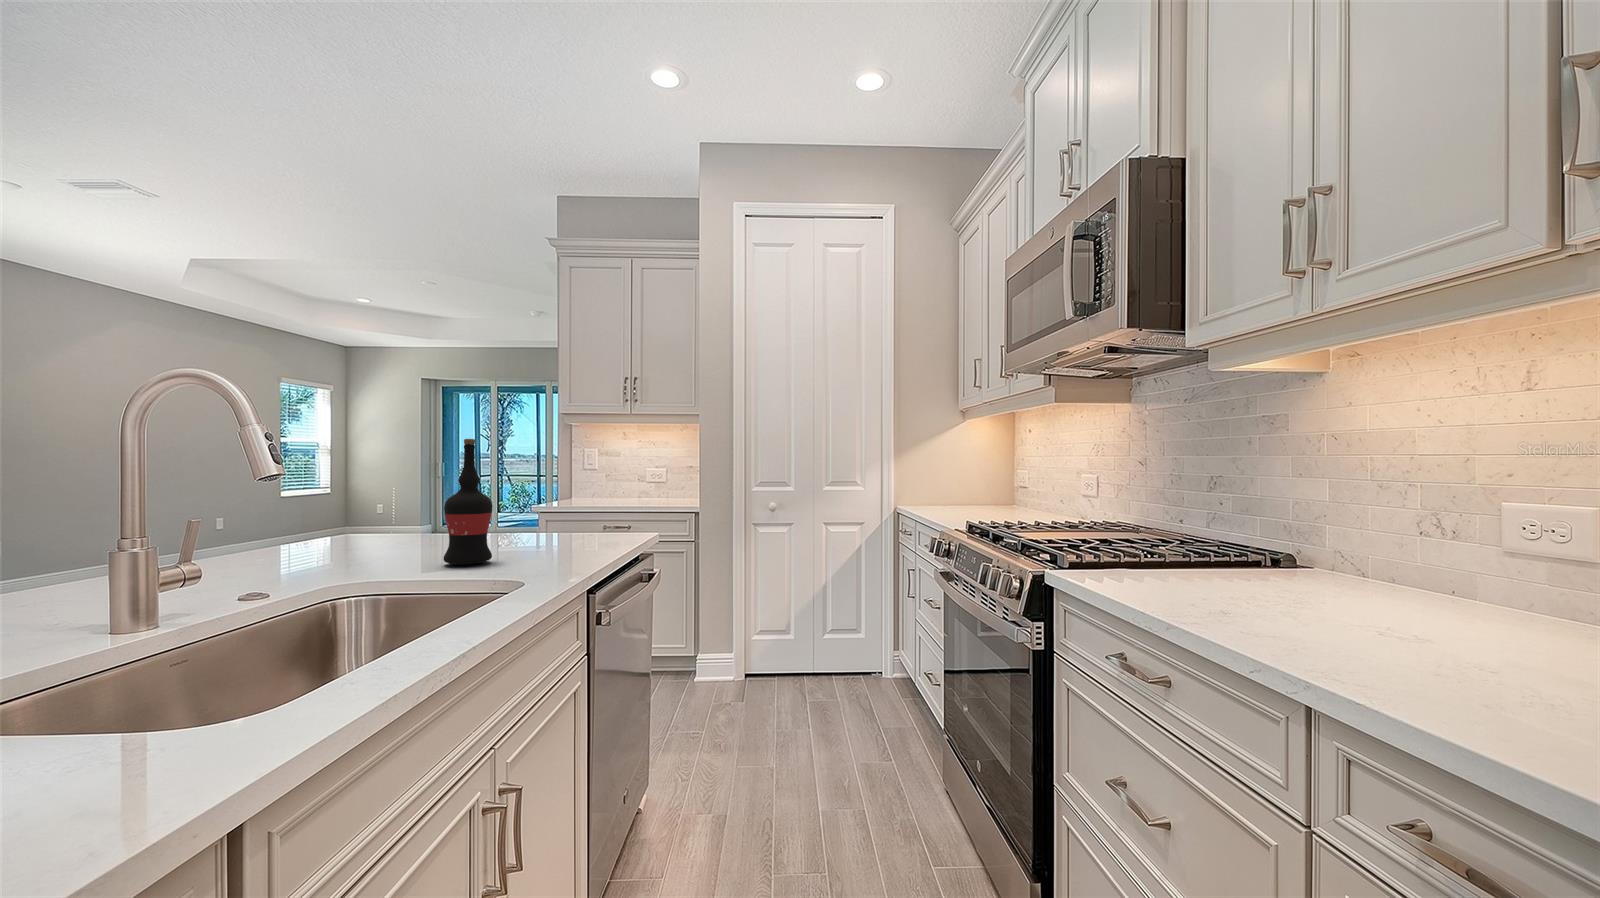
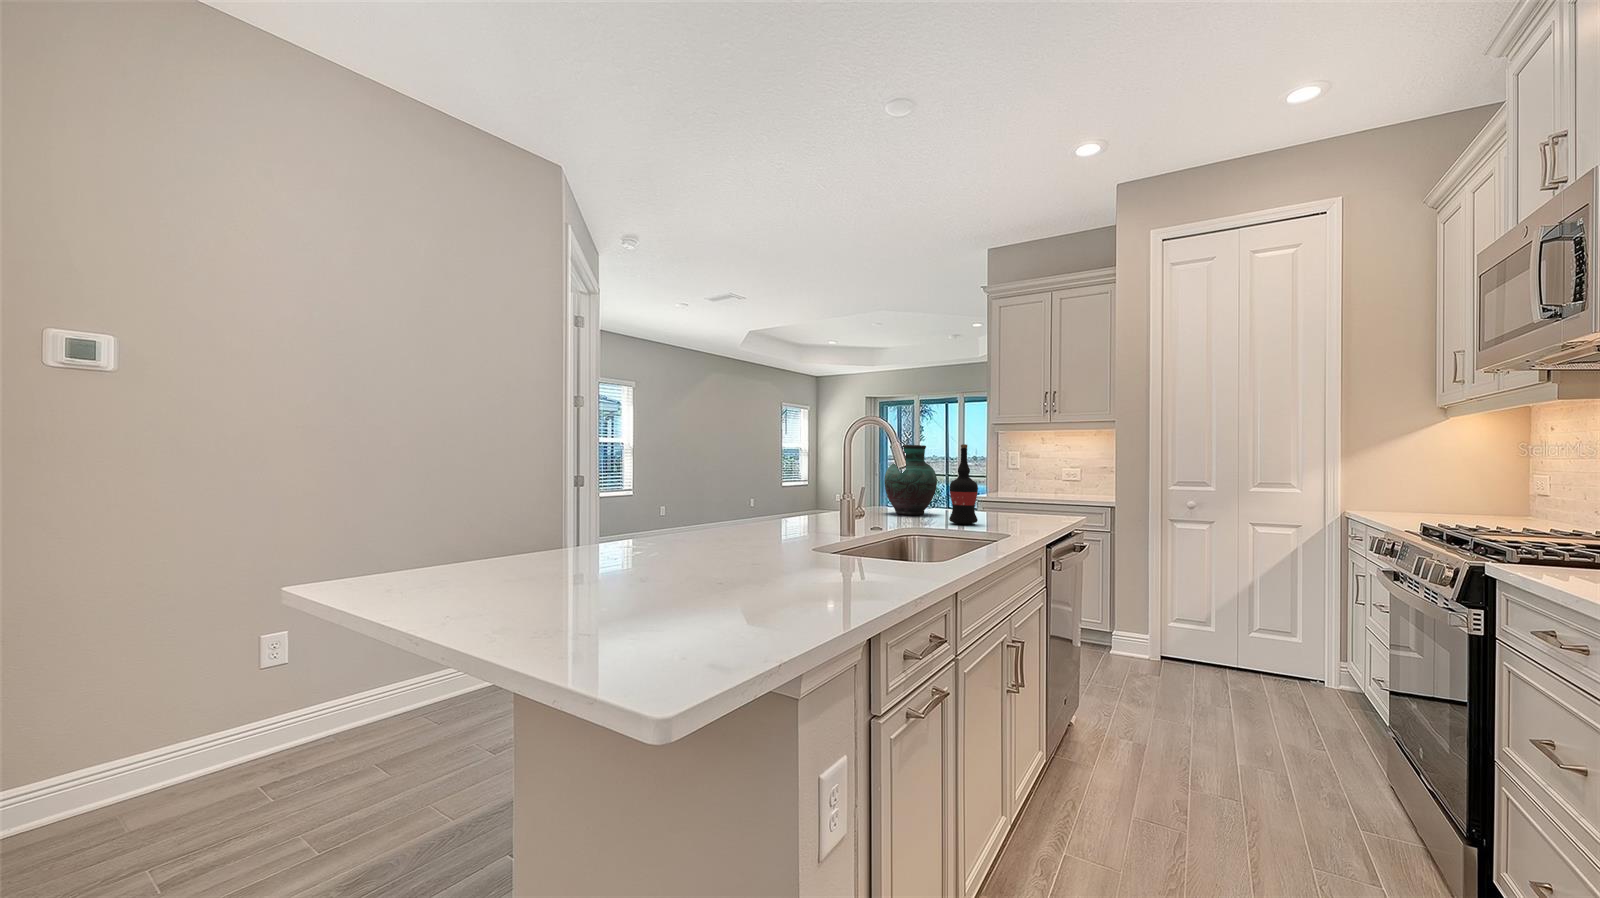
vase: none [345,439,442,551] -> present [884,445,937,515]

